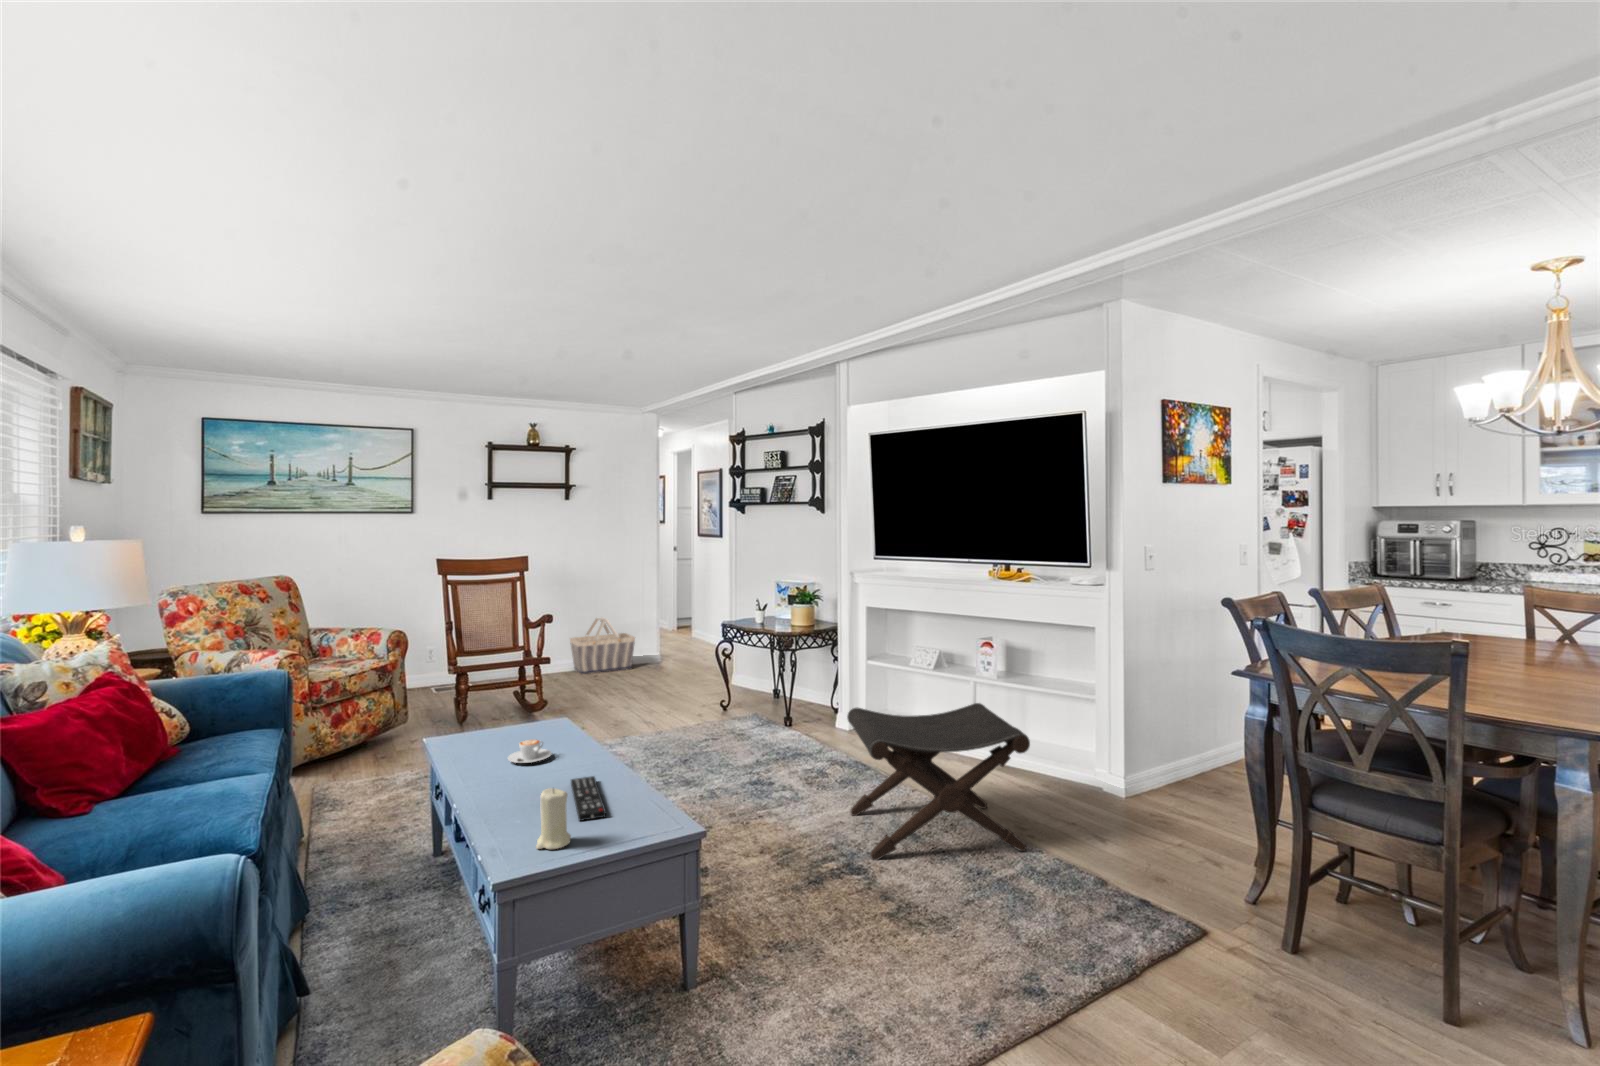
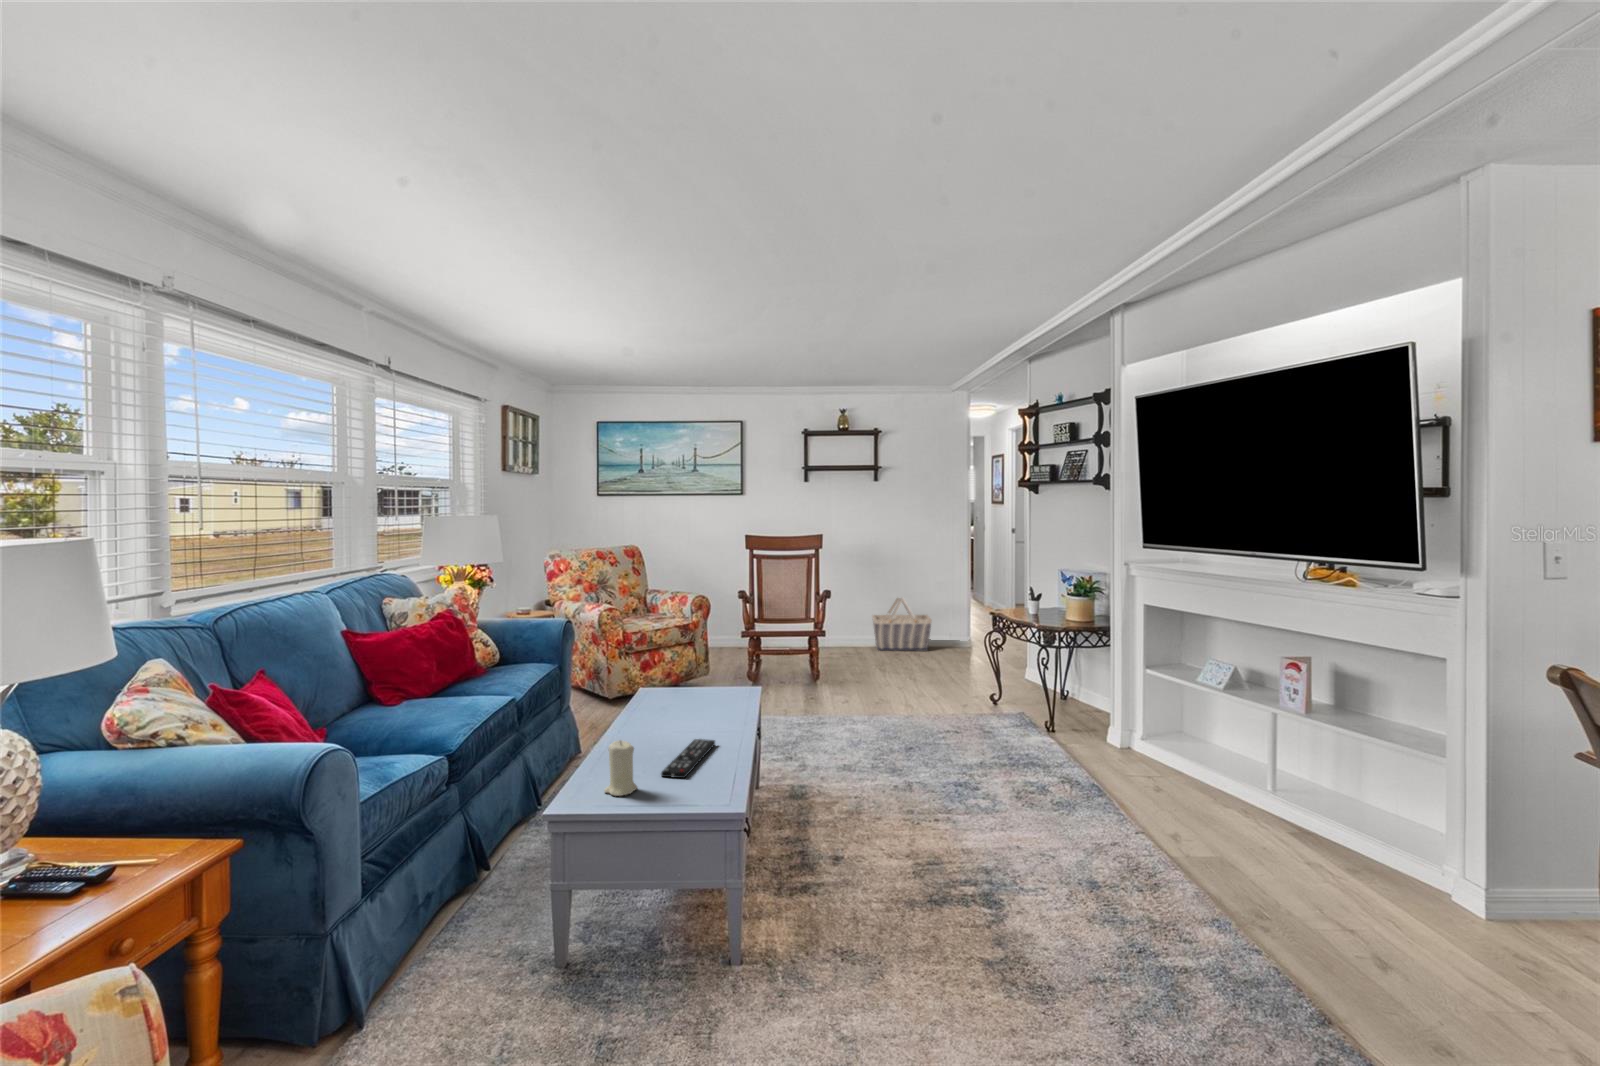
footstool: present [847,703,1030,860] -> none [1018,719,1251,947]
coffee cup: present [508,739,551,763] -> none [672,698,710,719]

